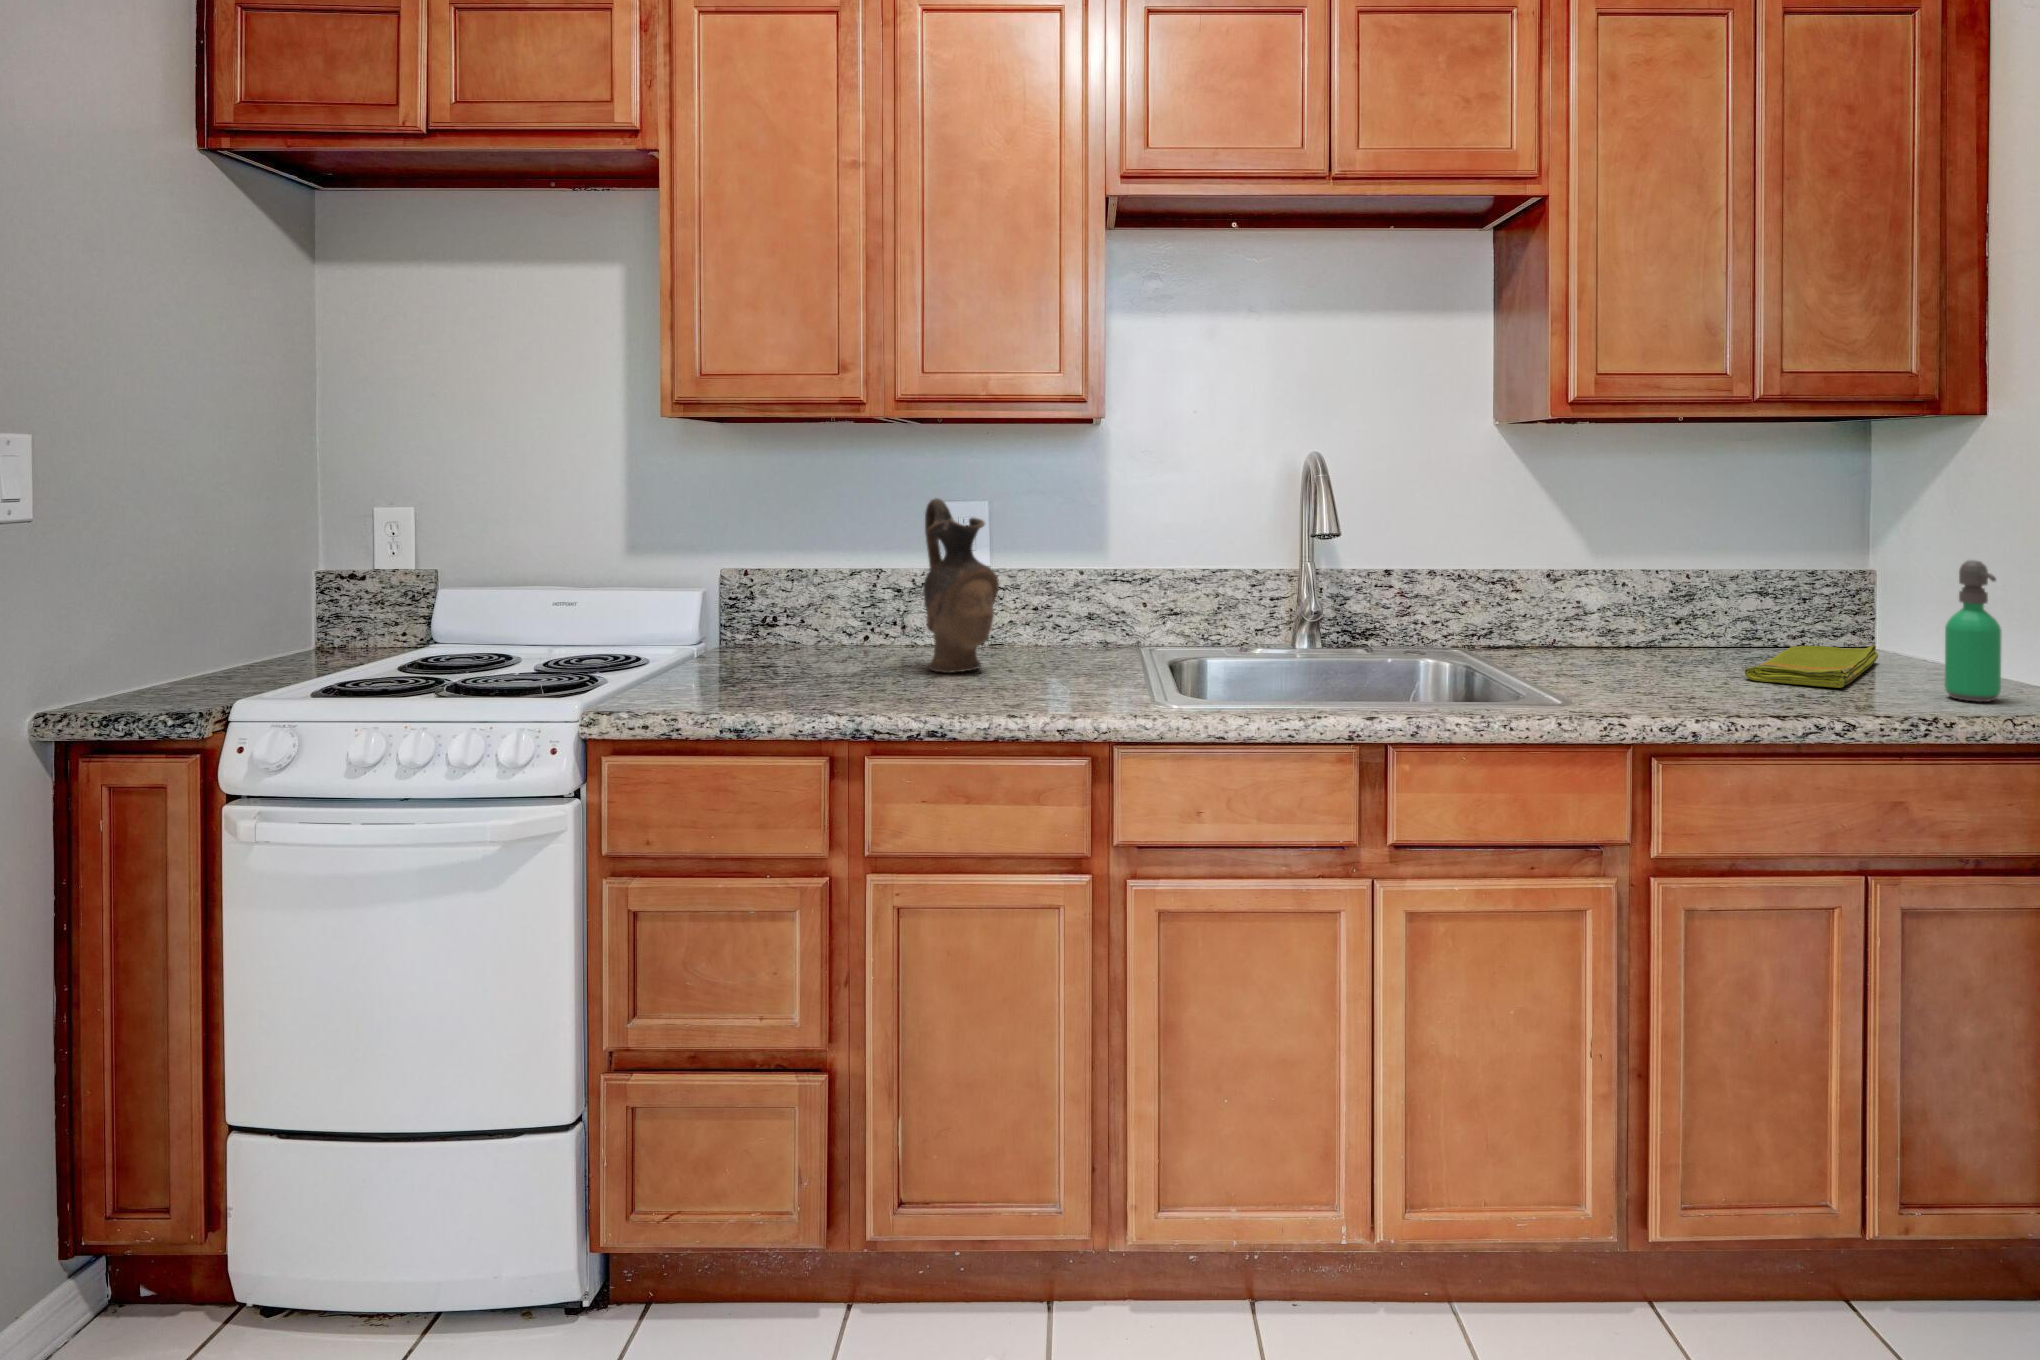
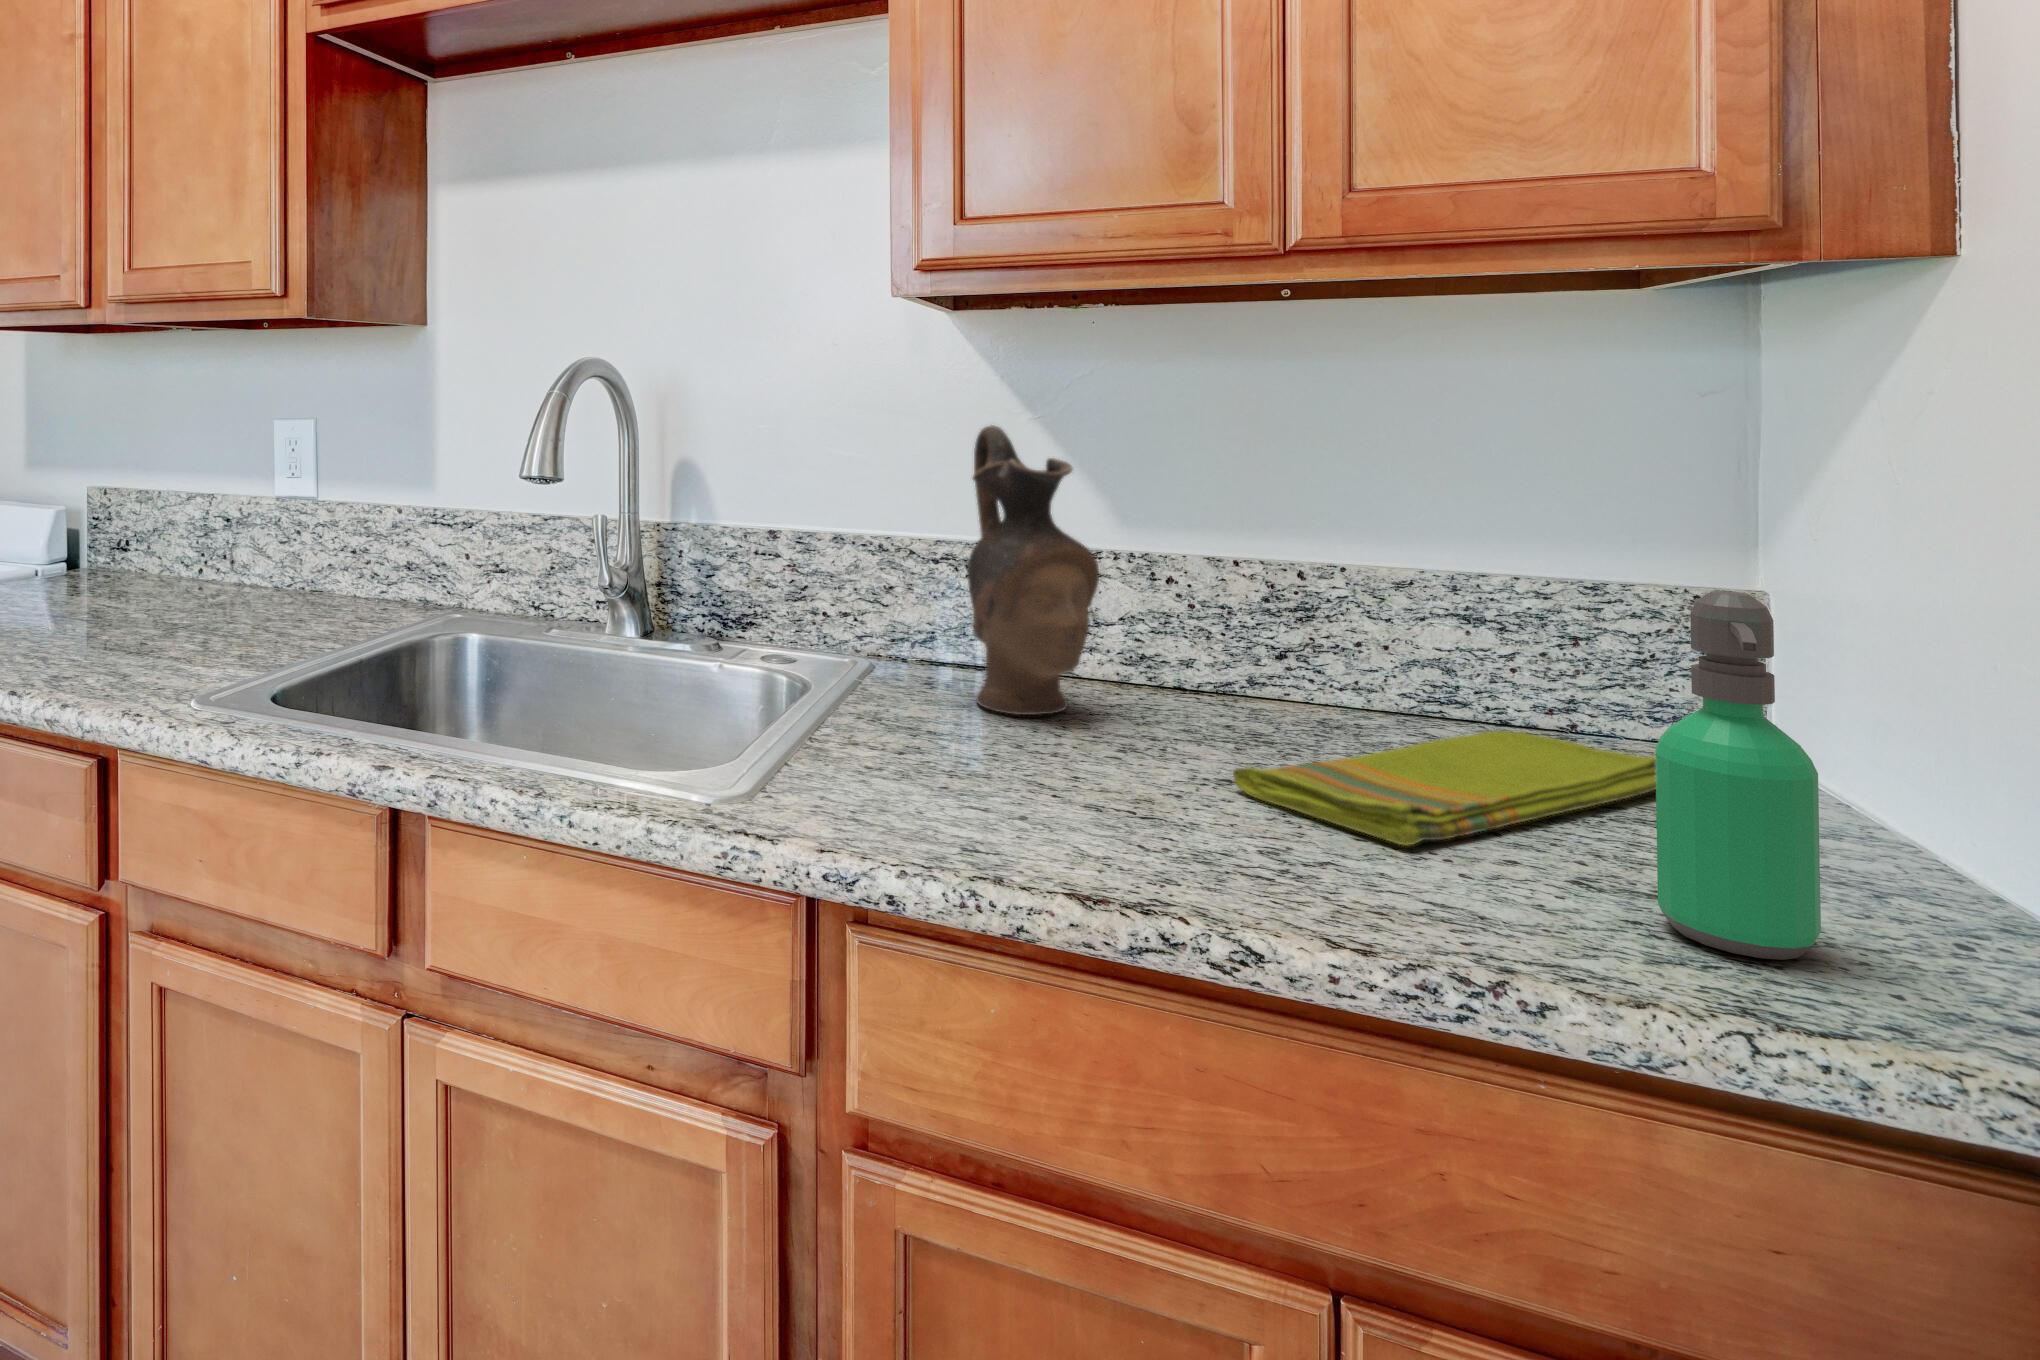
ceramic pitcher: present [923,498,999,673] -> present [967,425,1099,715]

